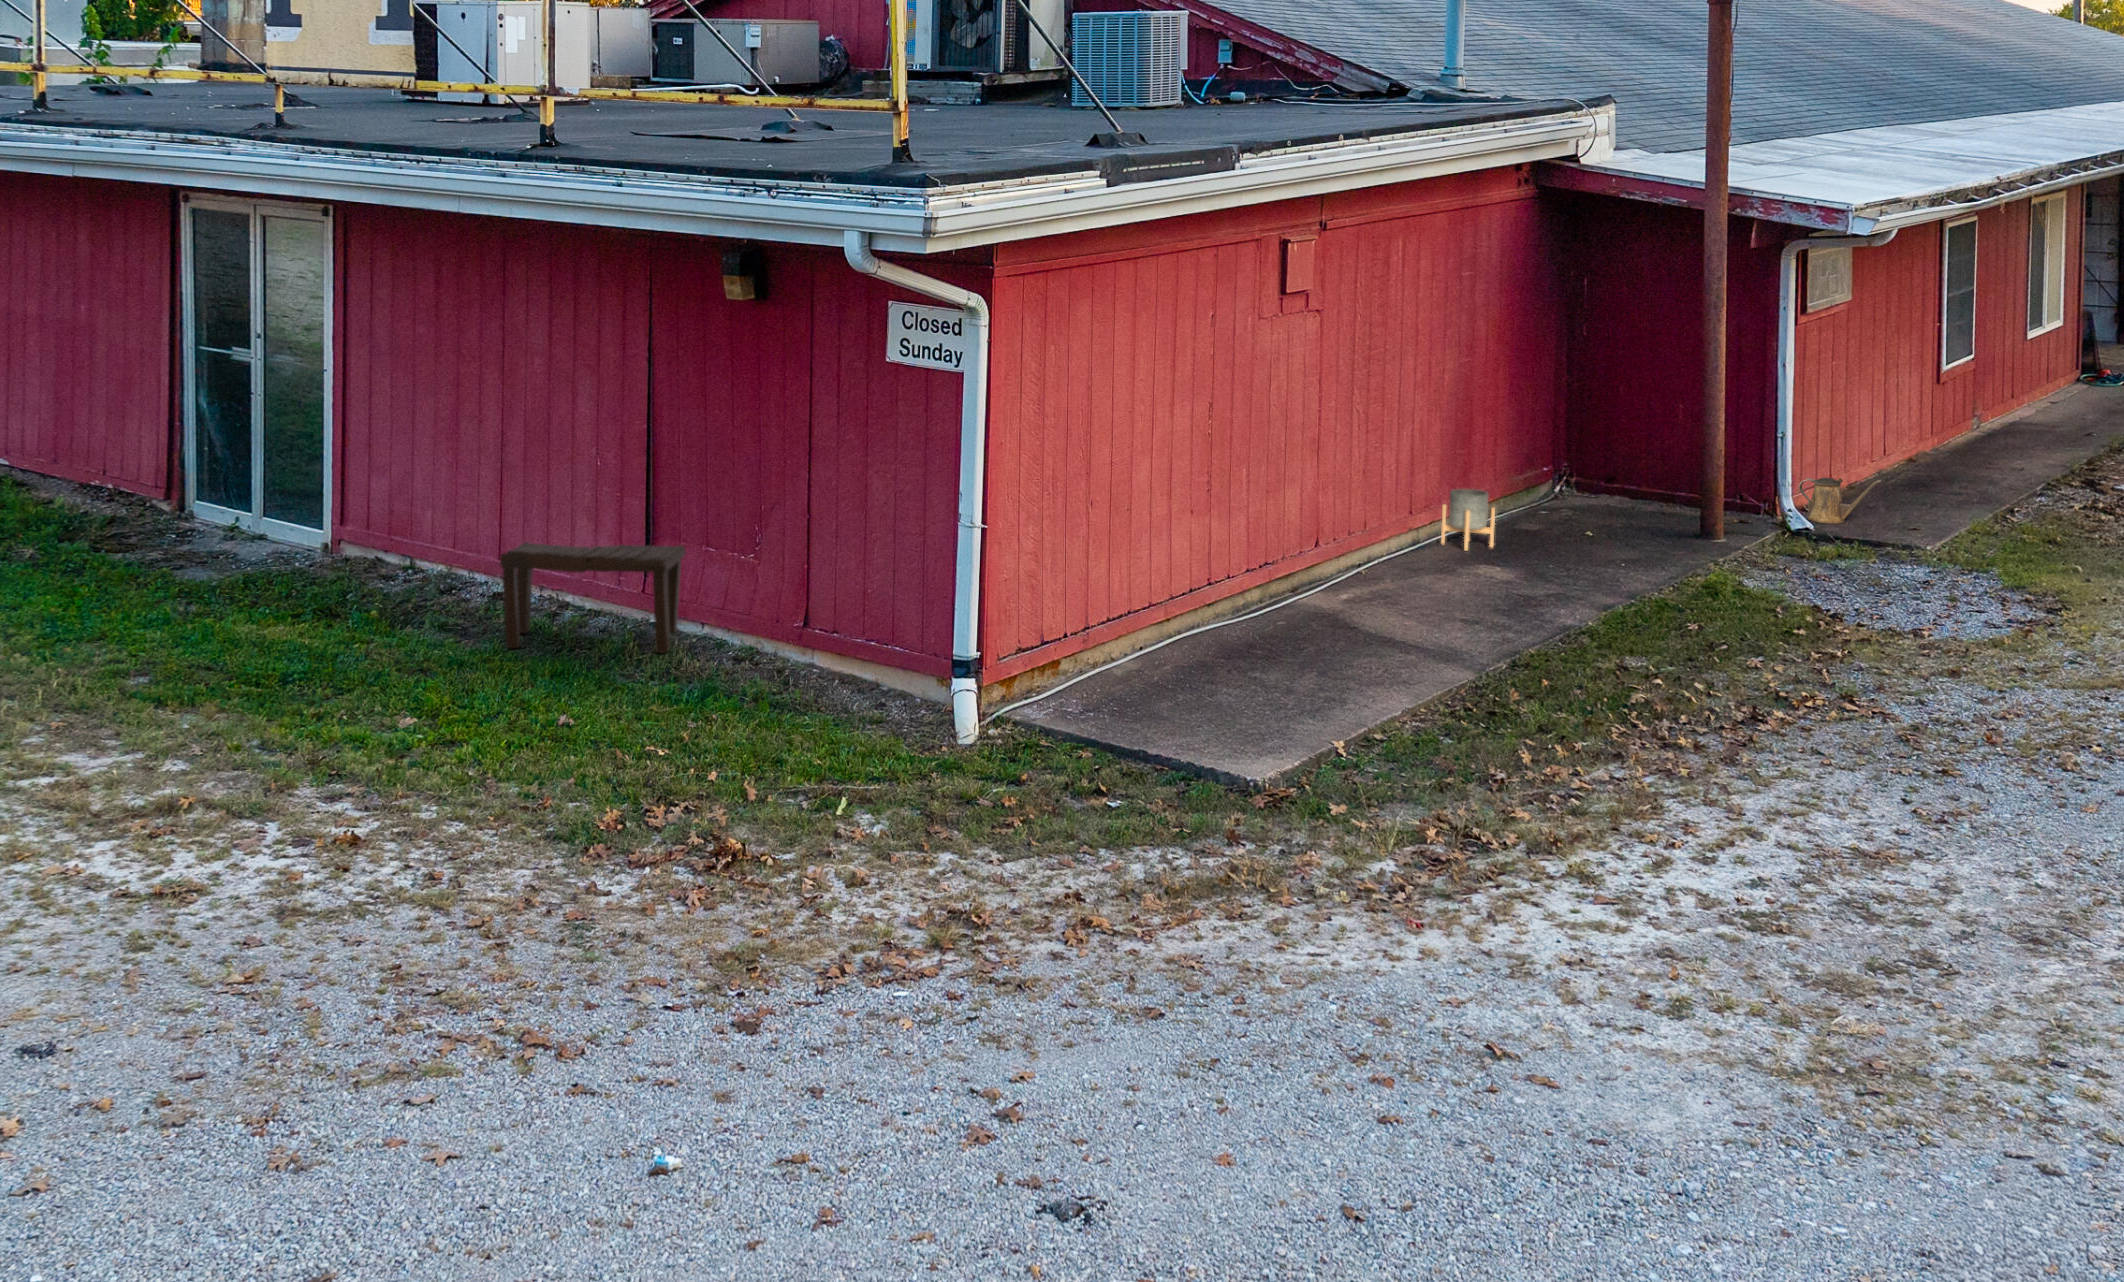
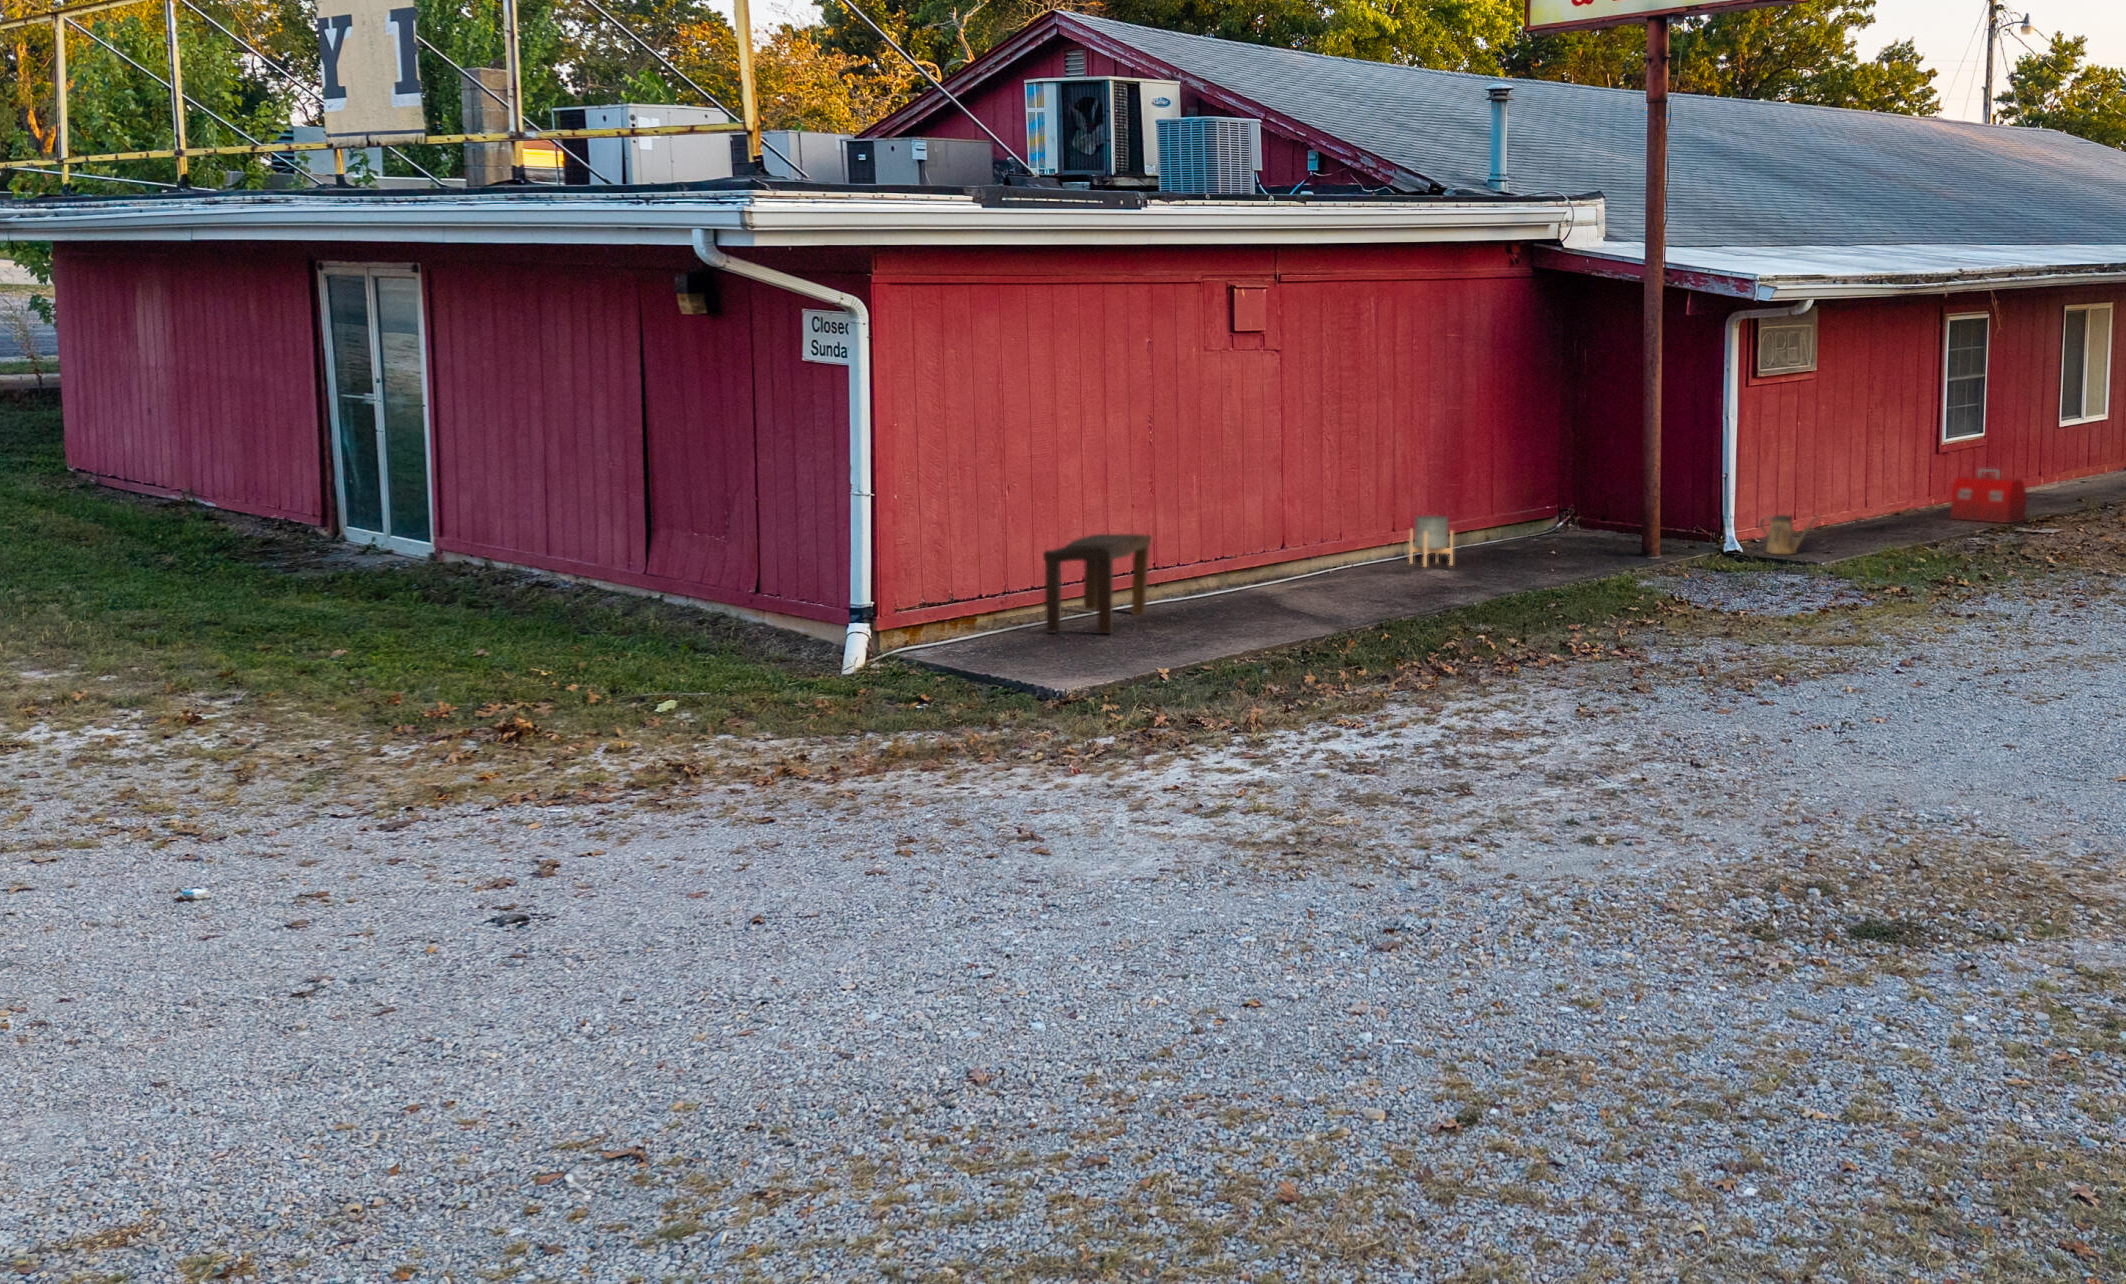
toolbox: none [1932,401,2018,464] -> present [1951,469,2027,523]
bench: present [500,542,685,653] -> present [1043,534,1152,633]

